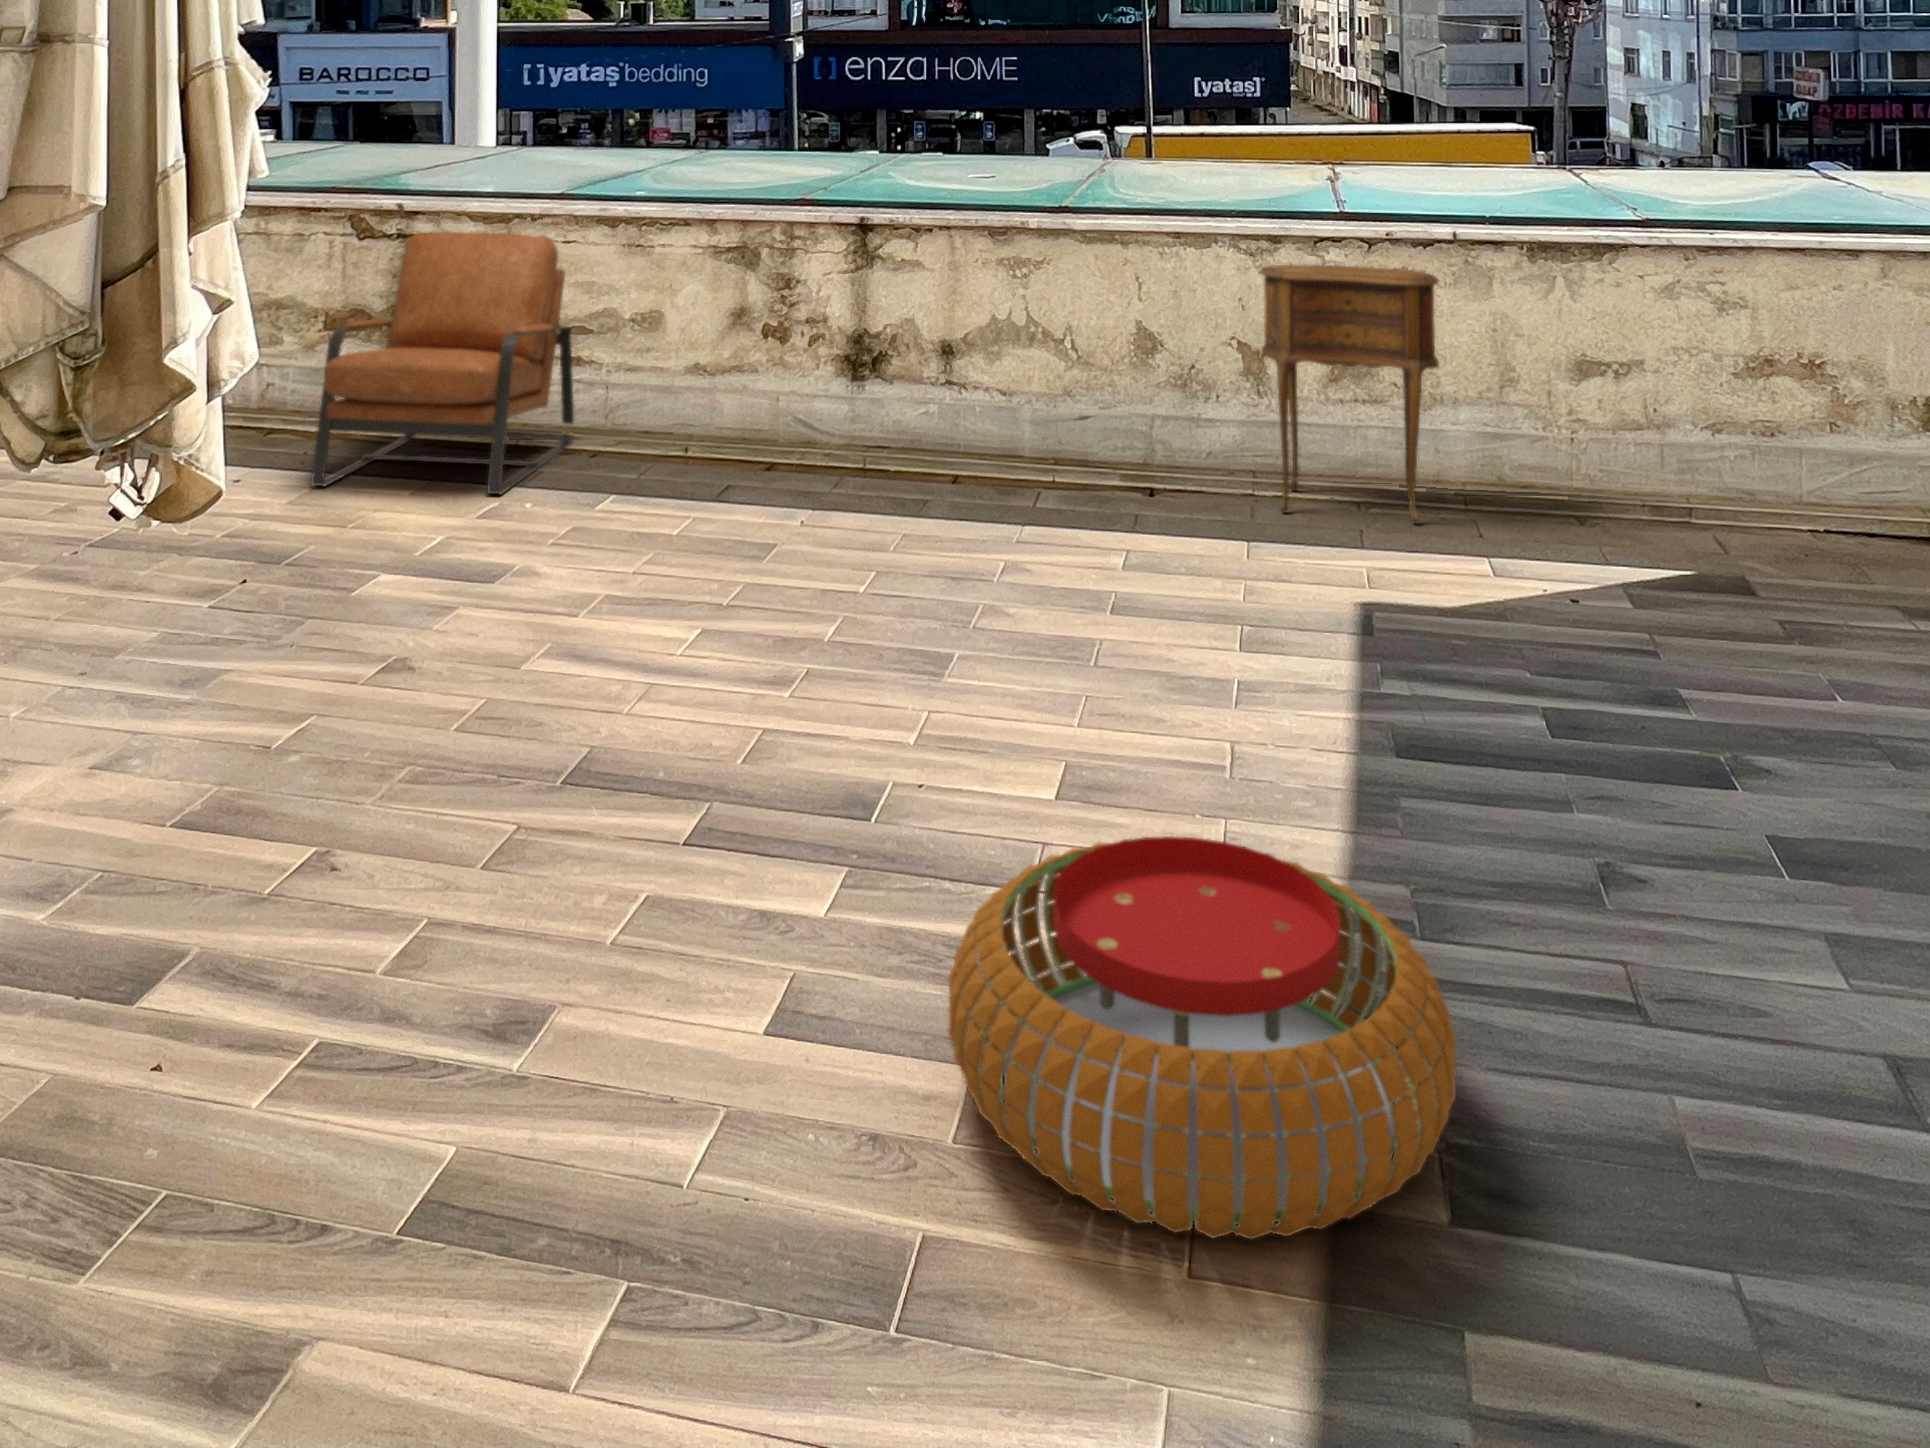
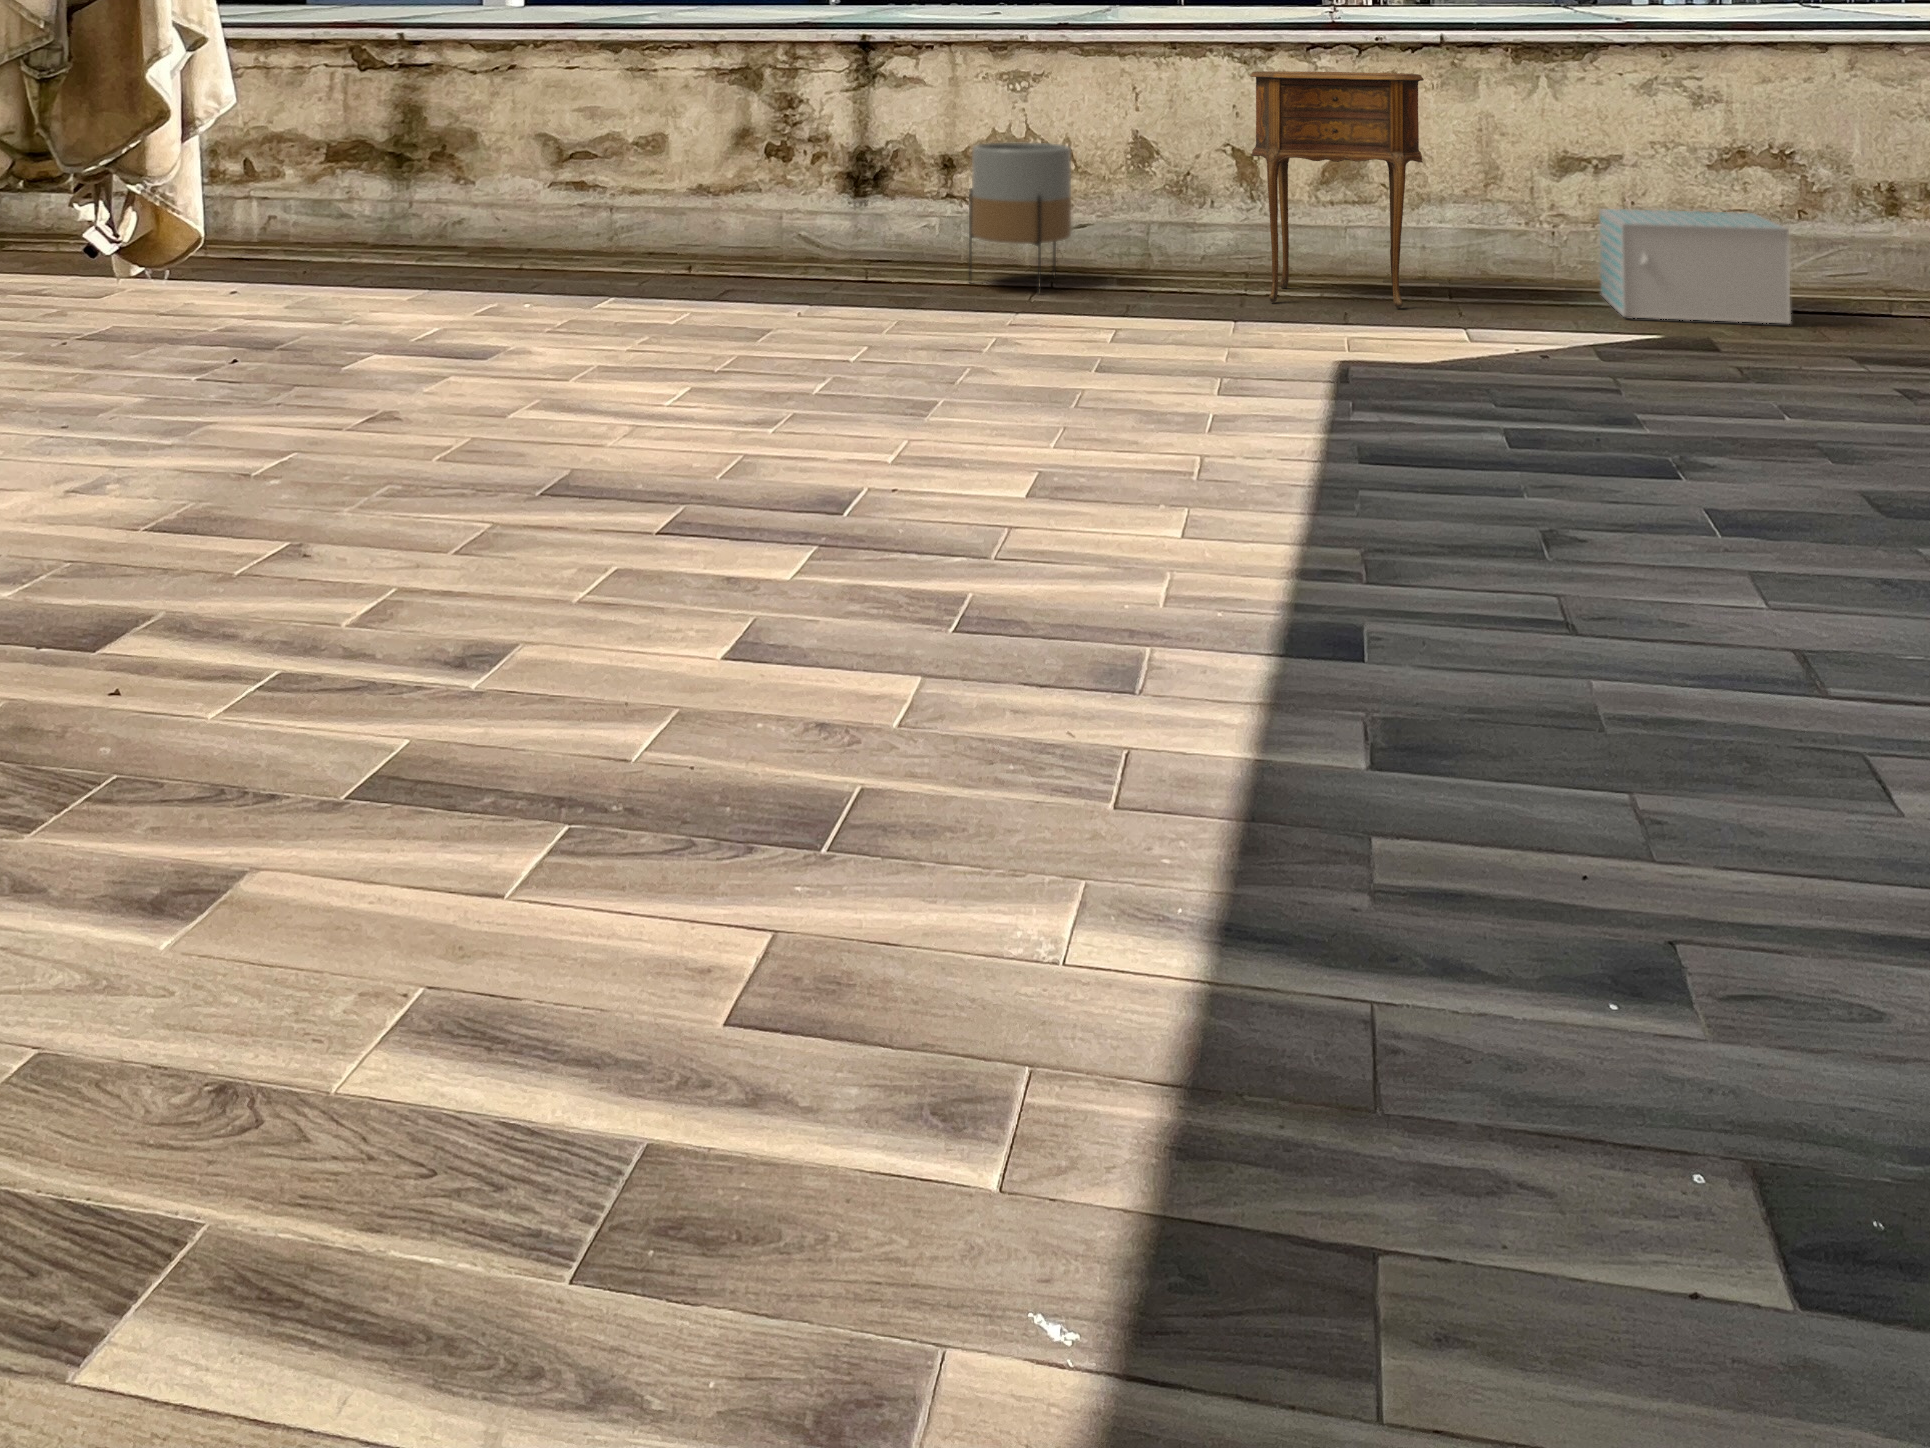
chair: present [311,232,574,494] -> none [317,57,585,298]
planter: none [967,330,1073,496] -> present [969,143,1071,293]
storage box: none [1625,416,1832,555] -> present [1600,209,1791,323]
pouf: present [948,836,1456,1239] -> none [901,467,1396,784]

